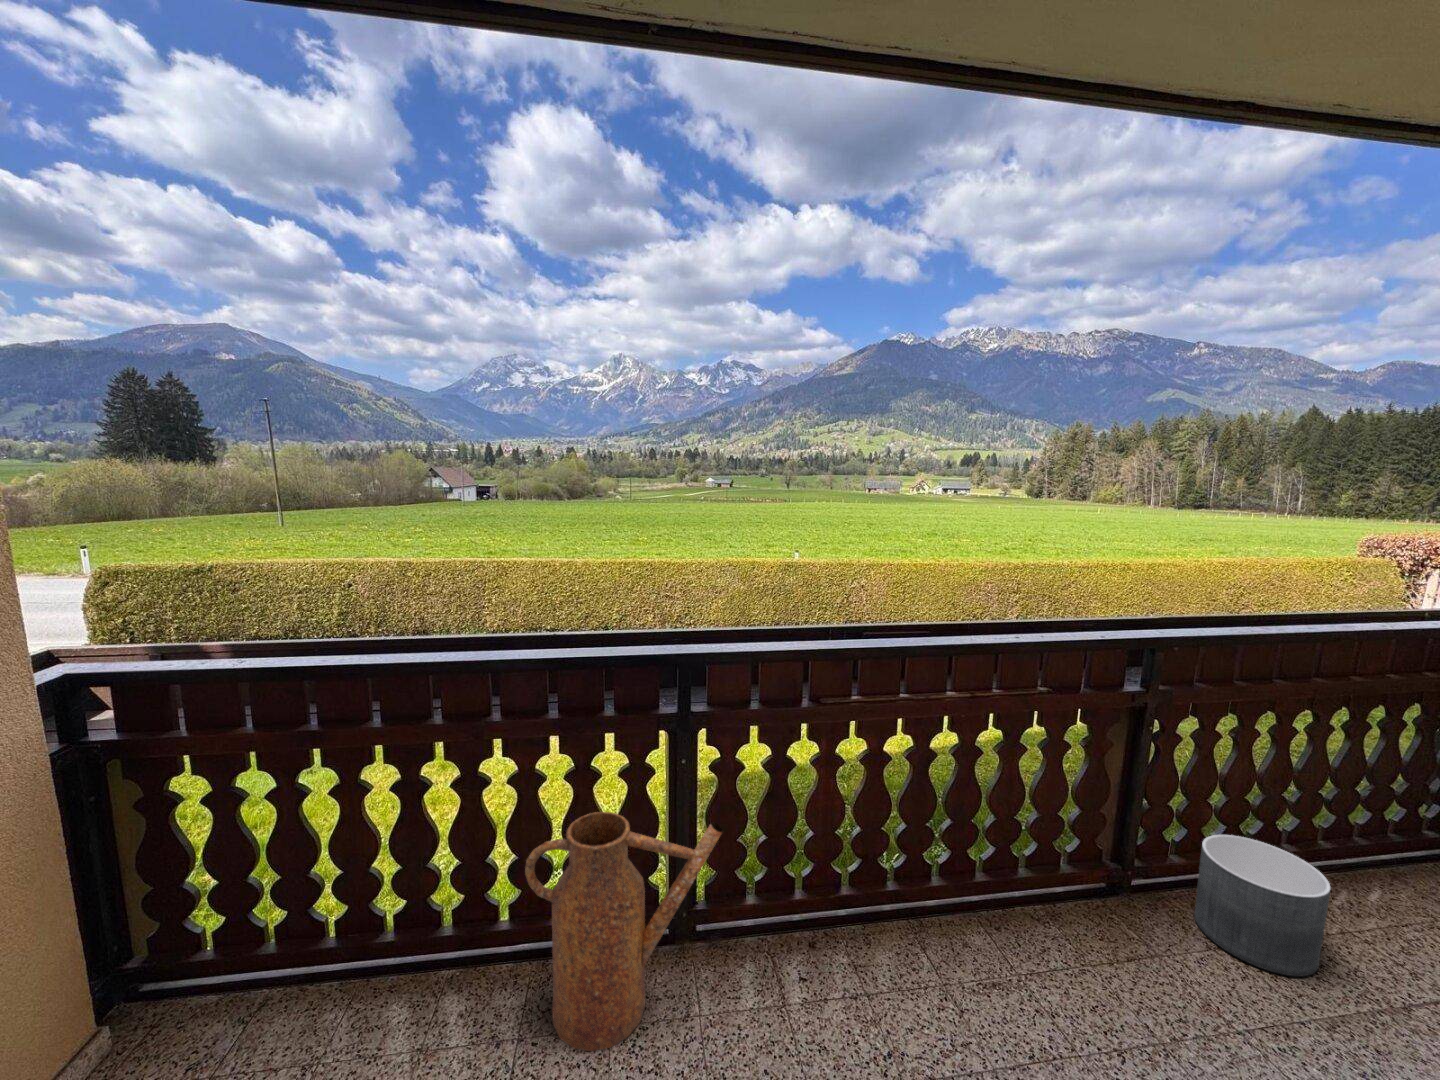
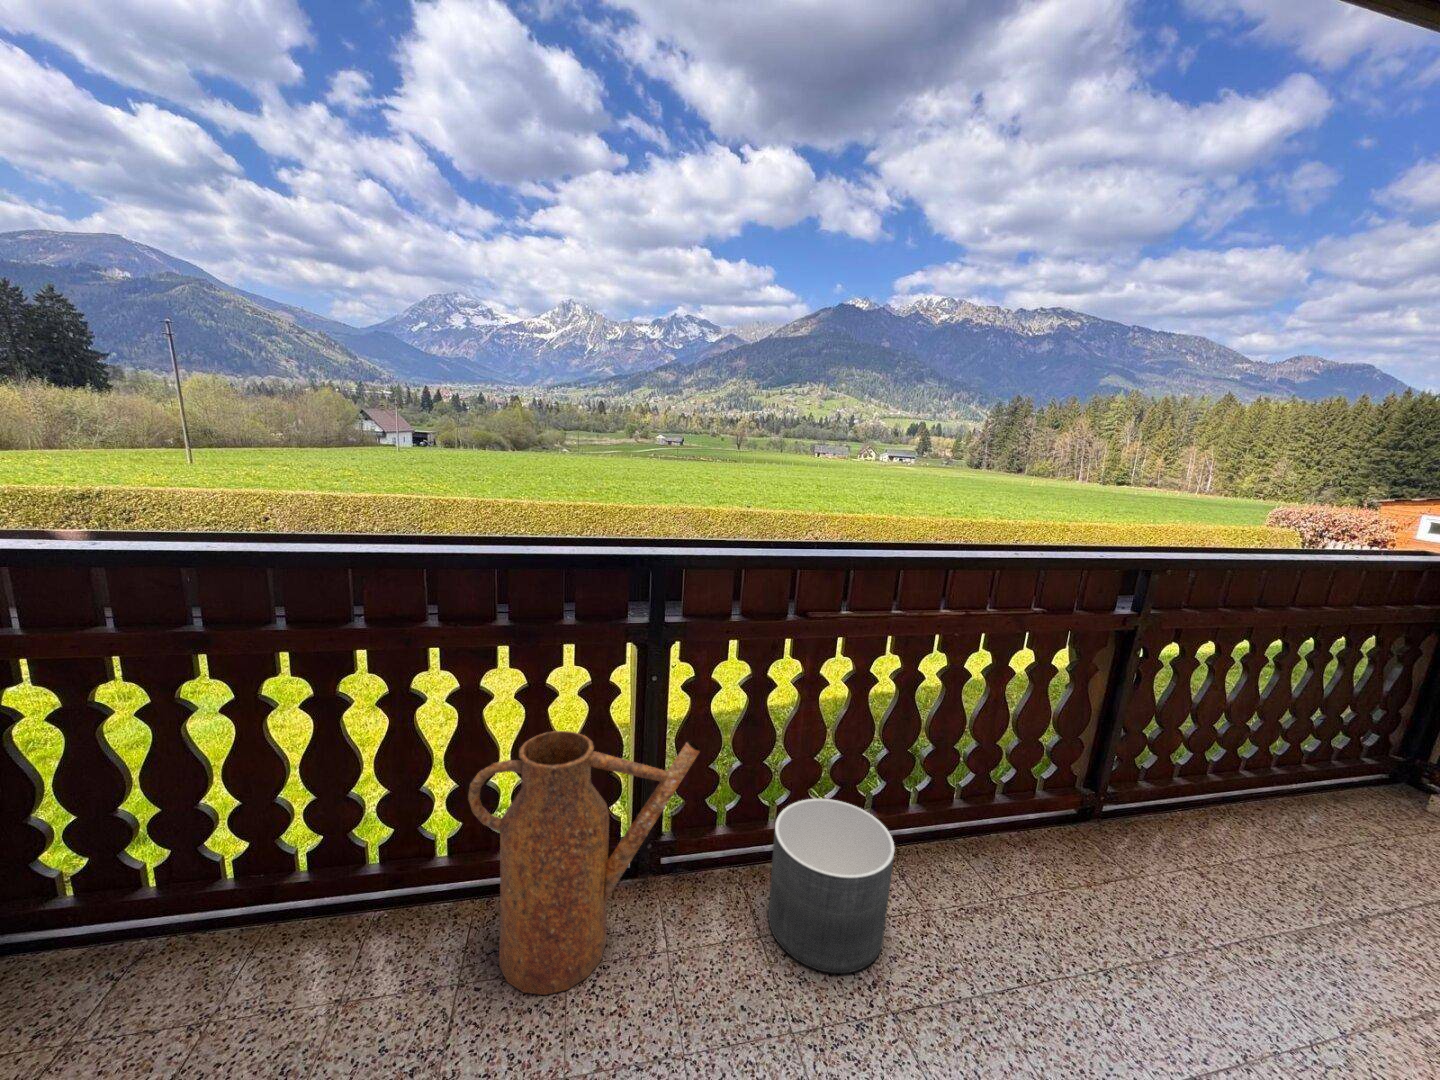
planter: present [1194,835,1331,976] -> present [768,799,895,973]

